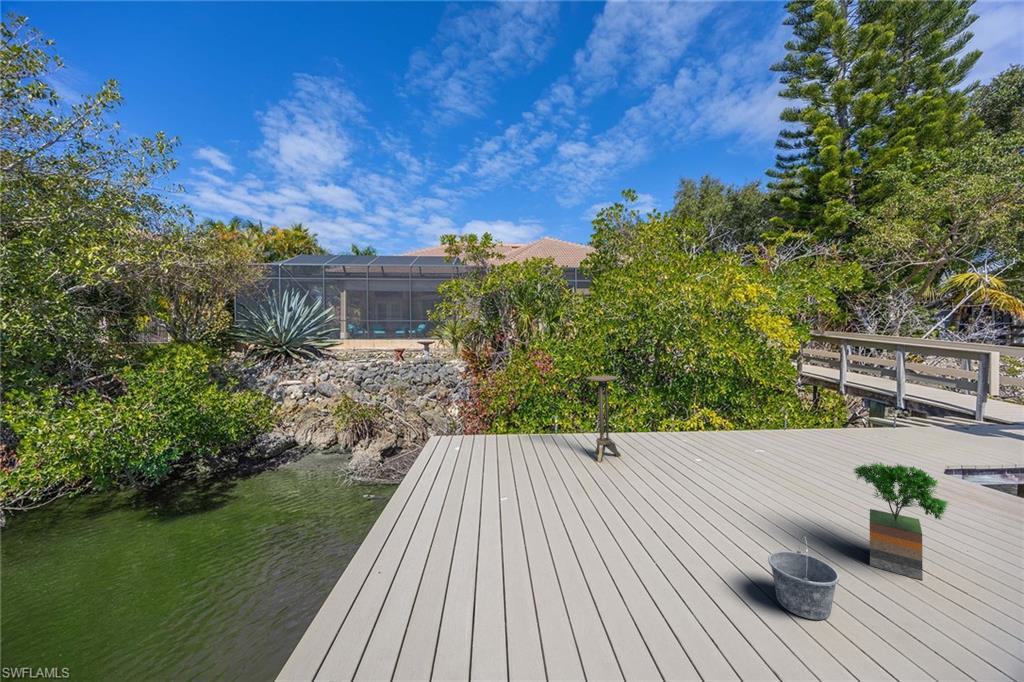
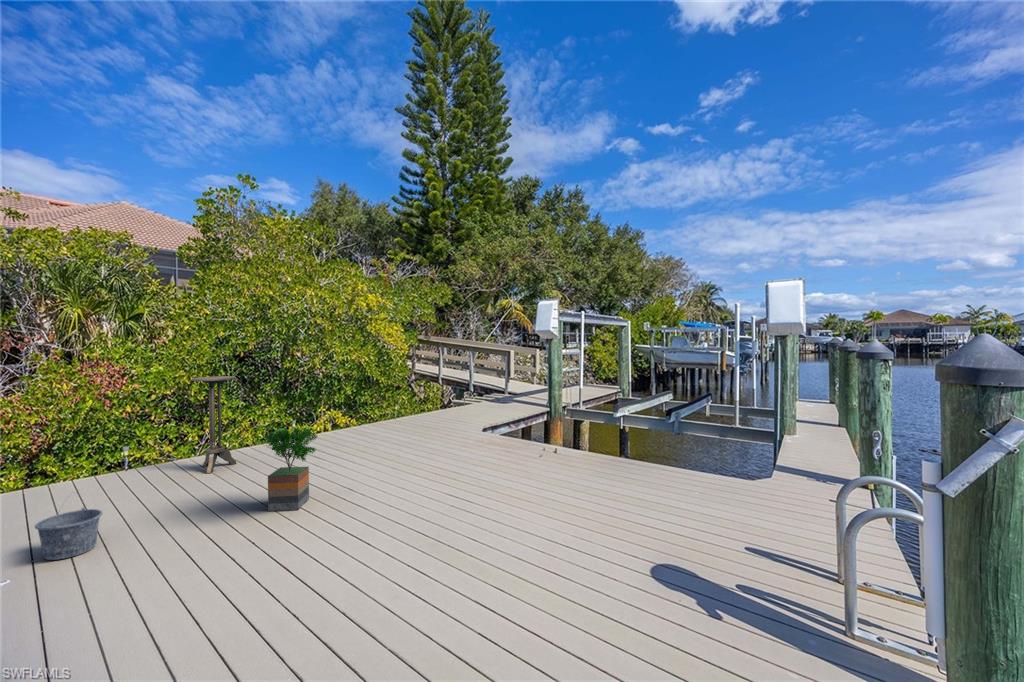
potted tree: present [854,462,948,580] -> present [266,428,317,511]
bucket: present [768,536,839,620] -> present [35,507,102,560]

